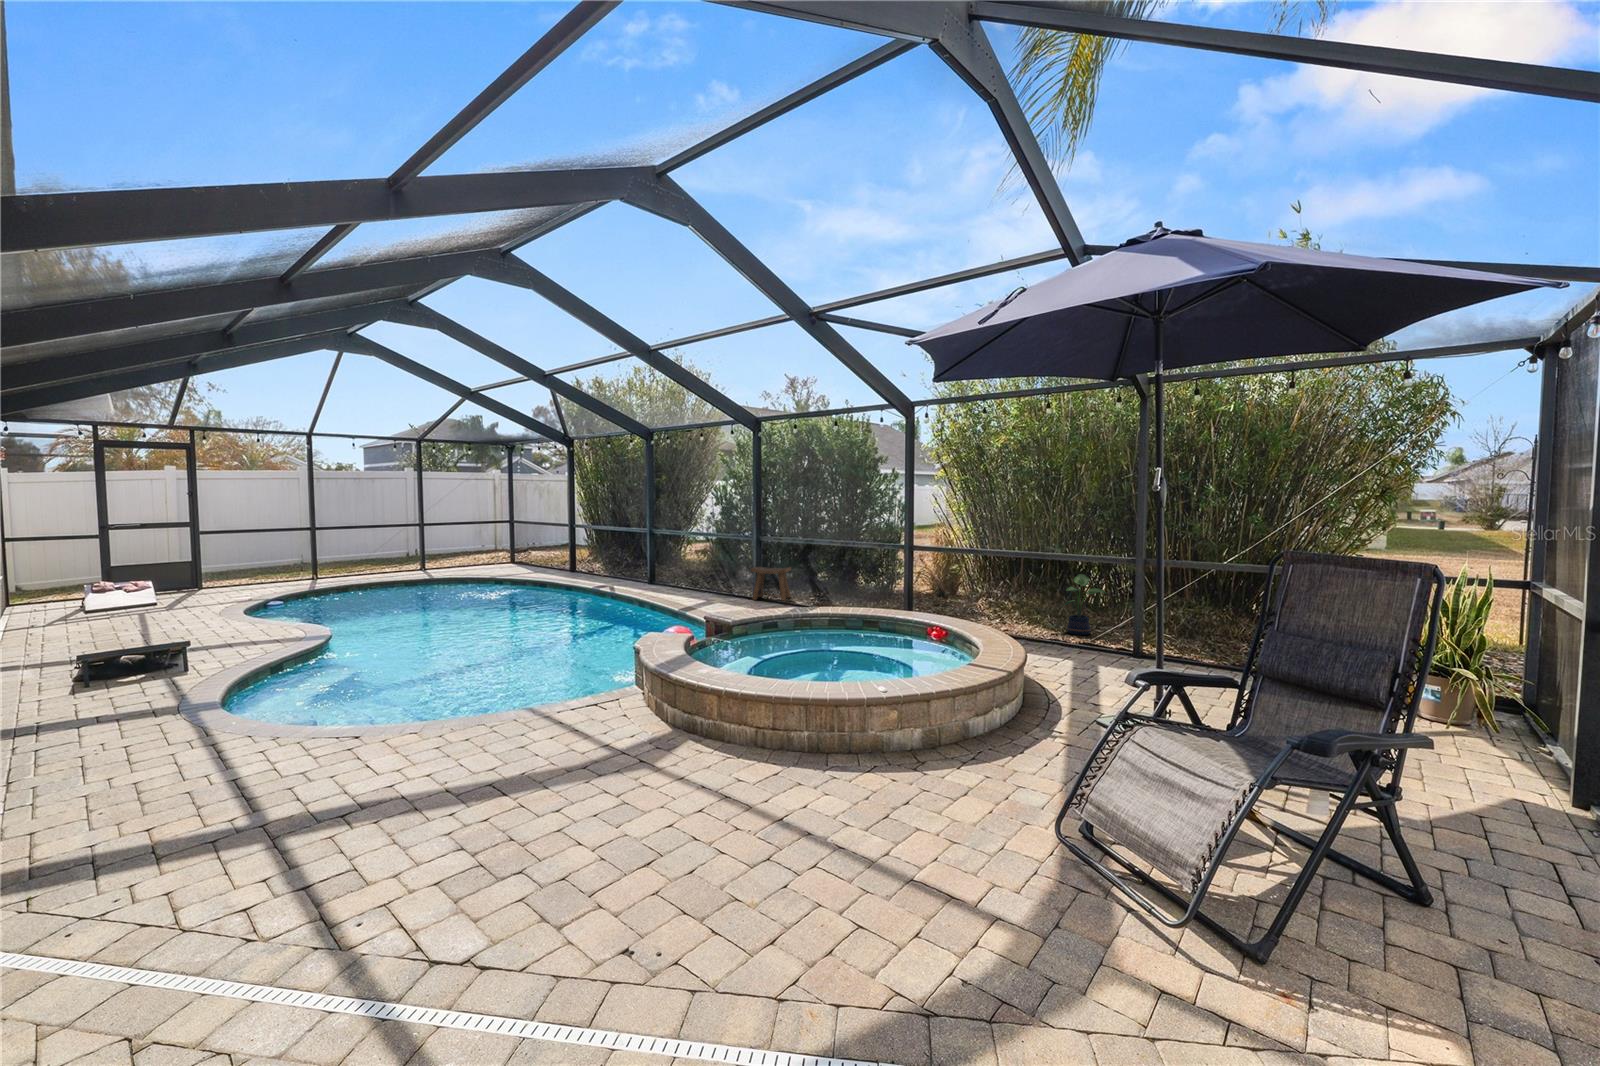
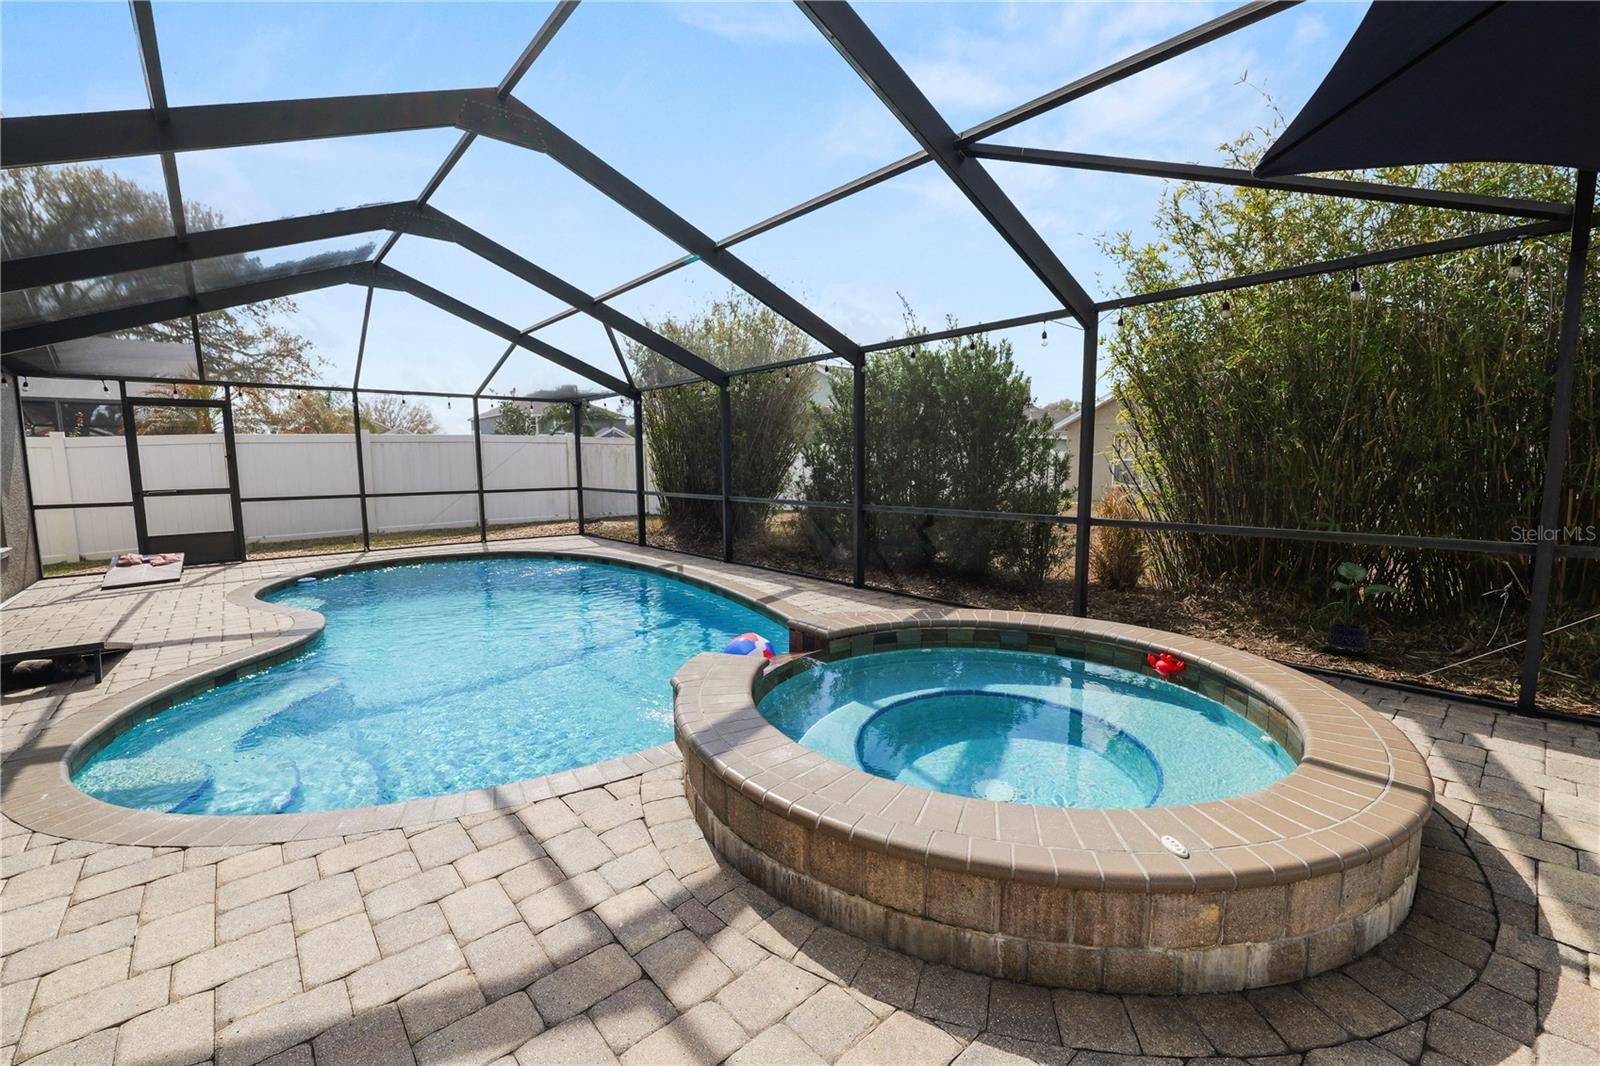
stool: present [751,567,791,601] -> none [846,542,897,587]

